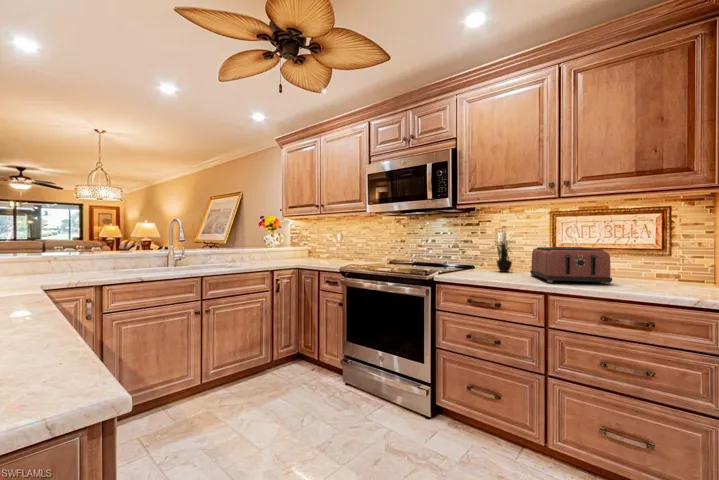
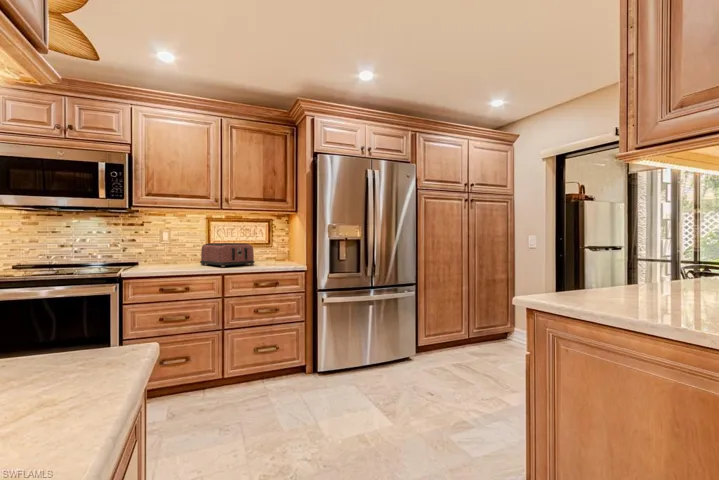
potted plant: present [497,234,512,272] -> none [162,222,187,264]

